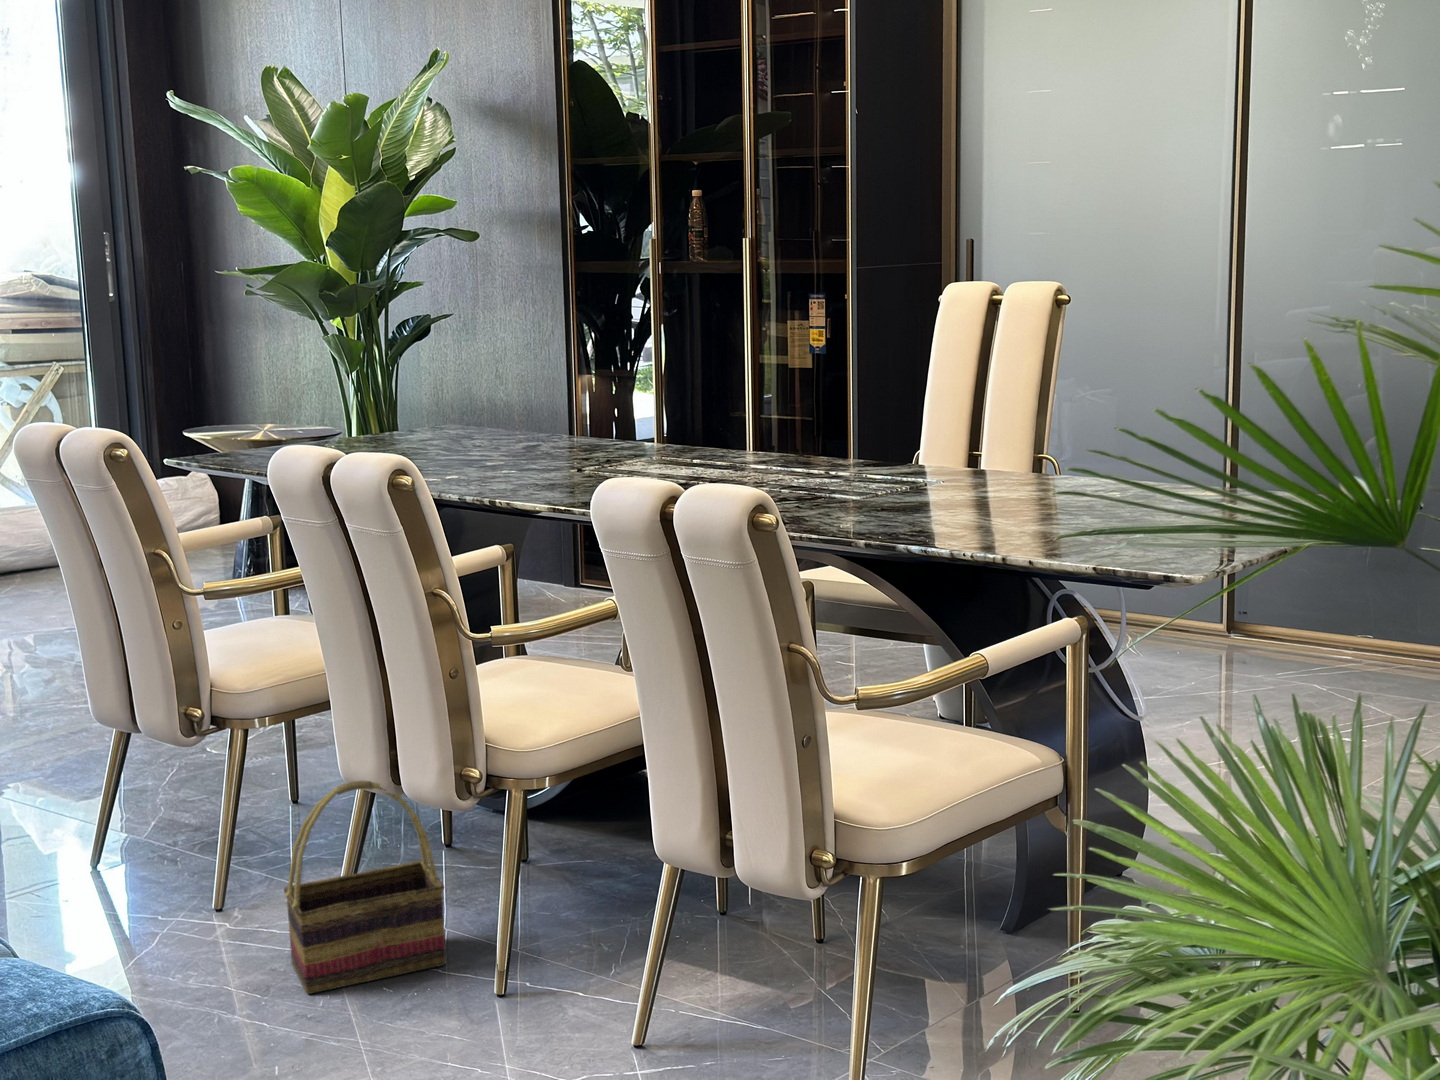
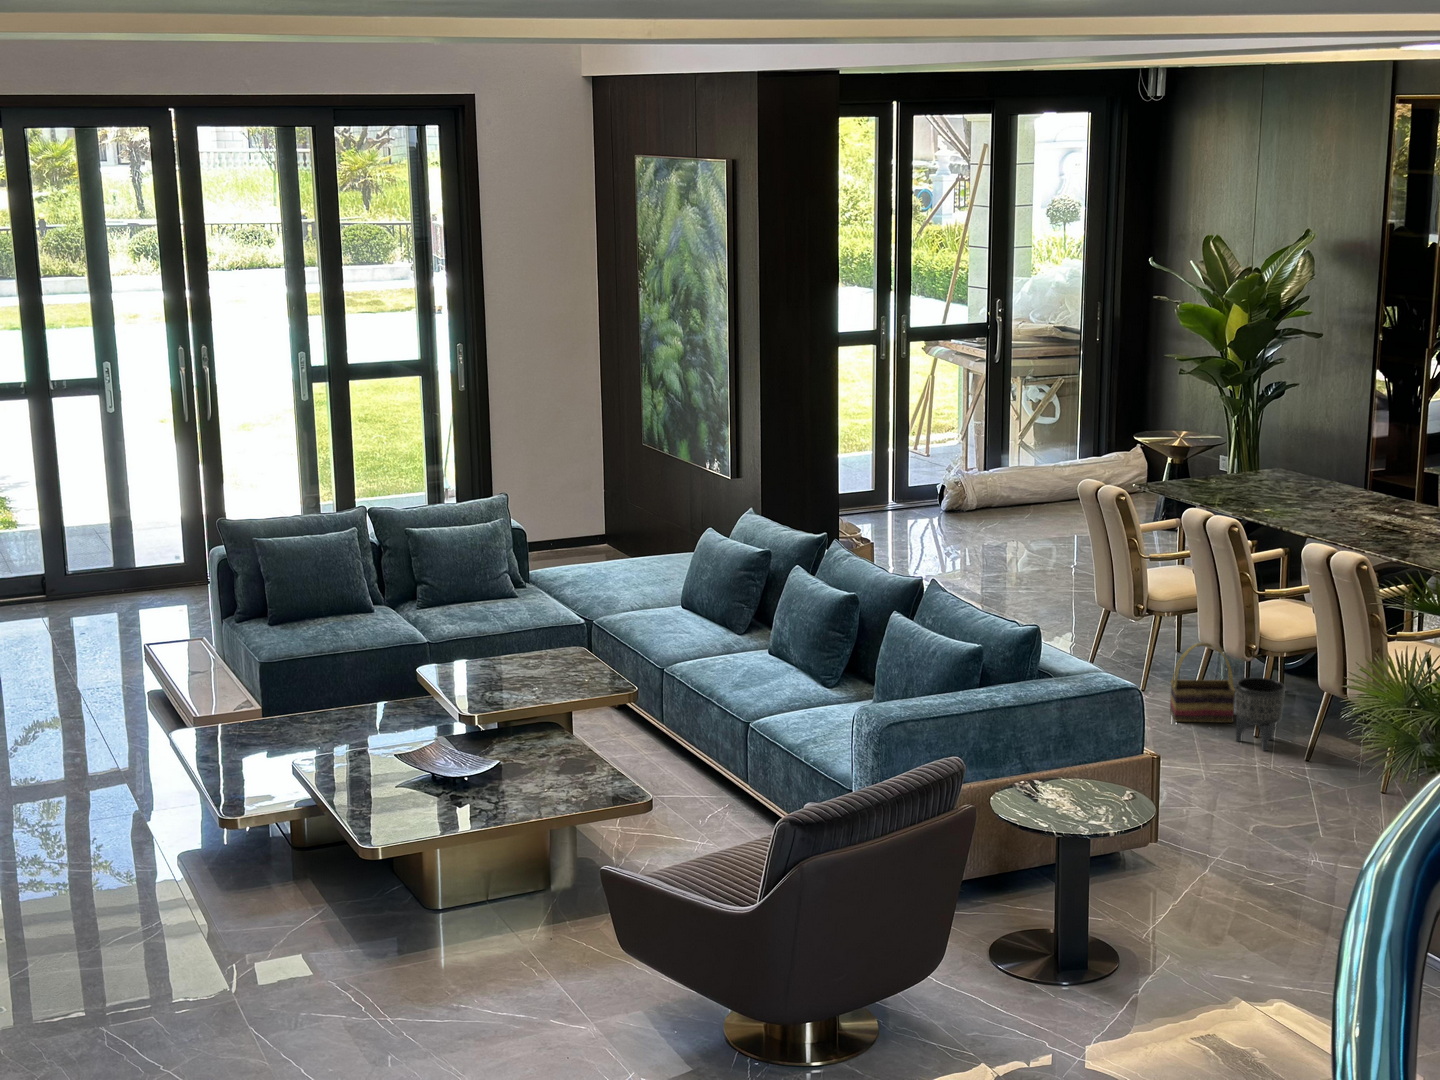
planter: none [449,845,567,1034] -> present [1236,677,1285,751]

